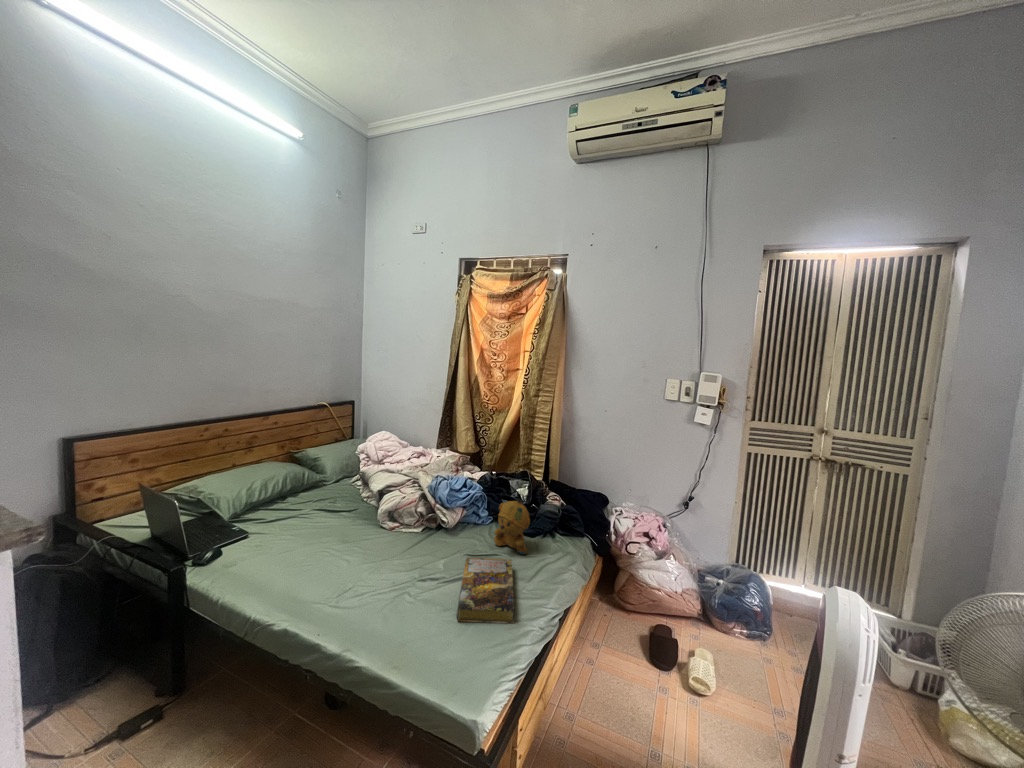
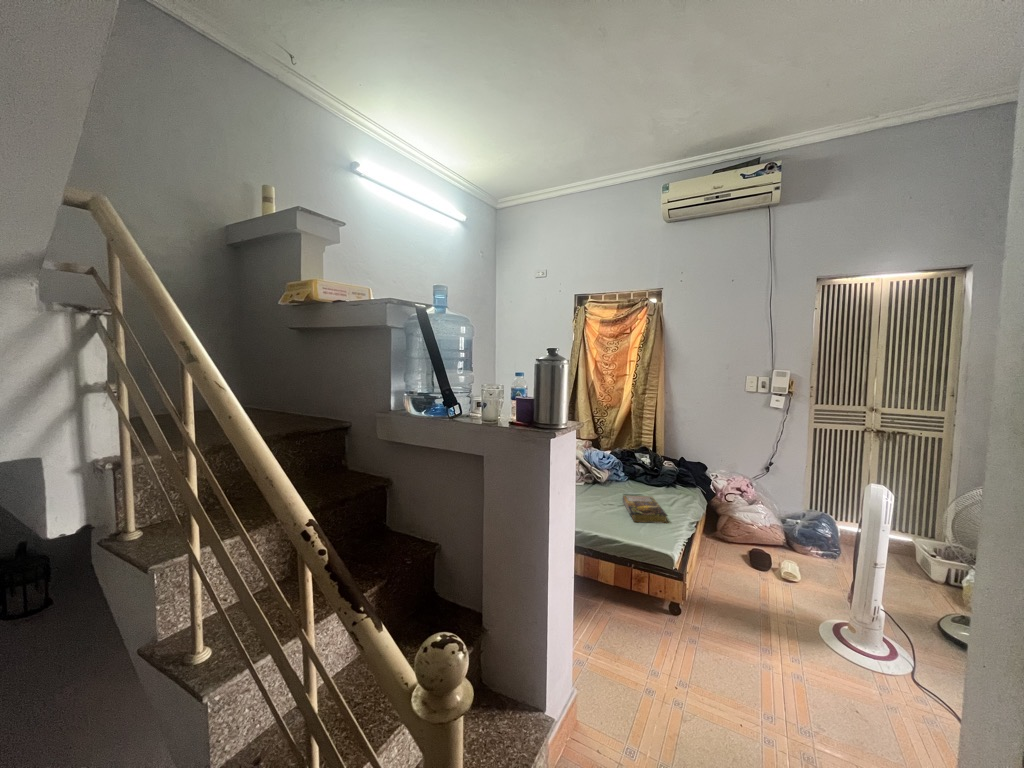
stuffed bear: present [494,499,530,555] -> none [633,461,660,497]

